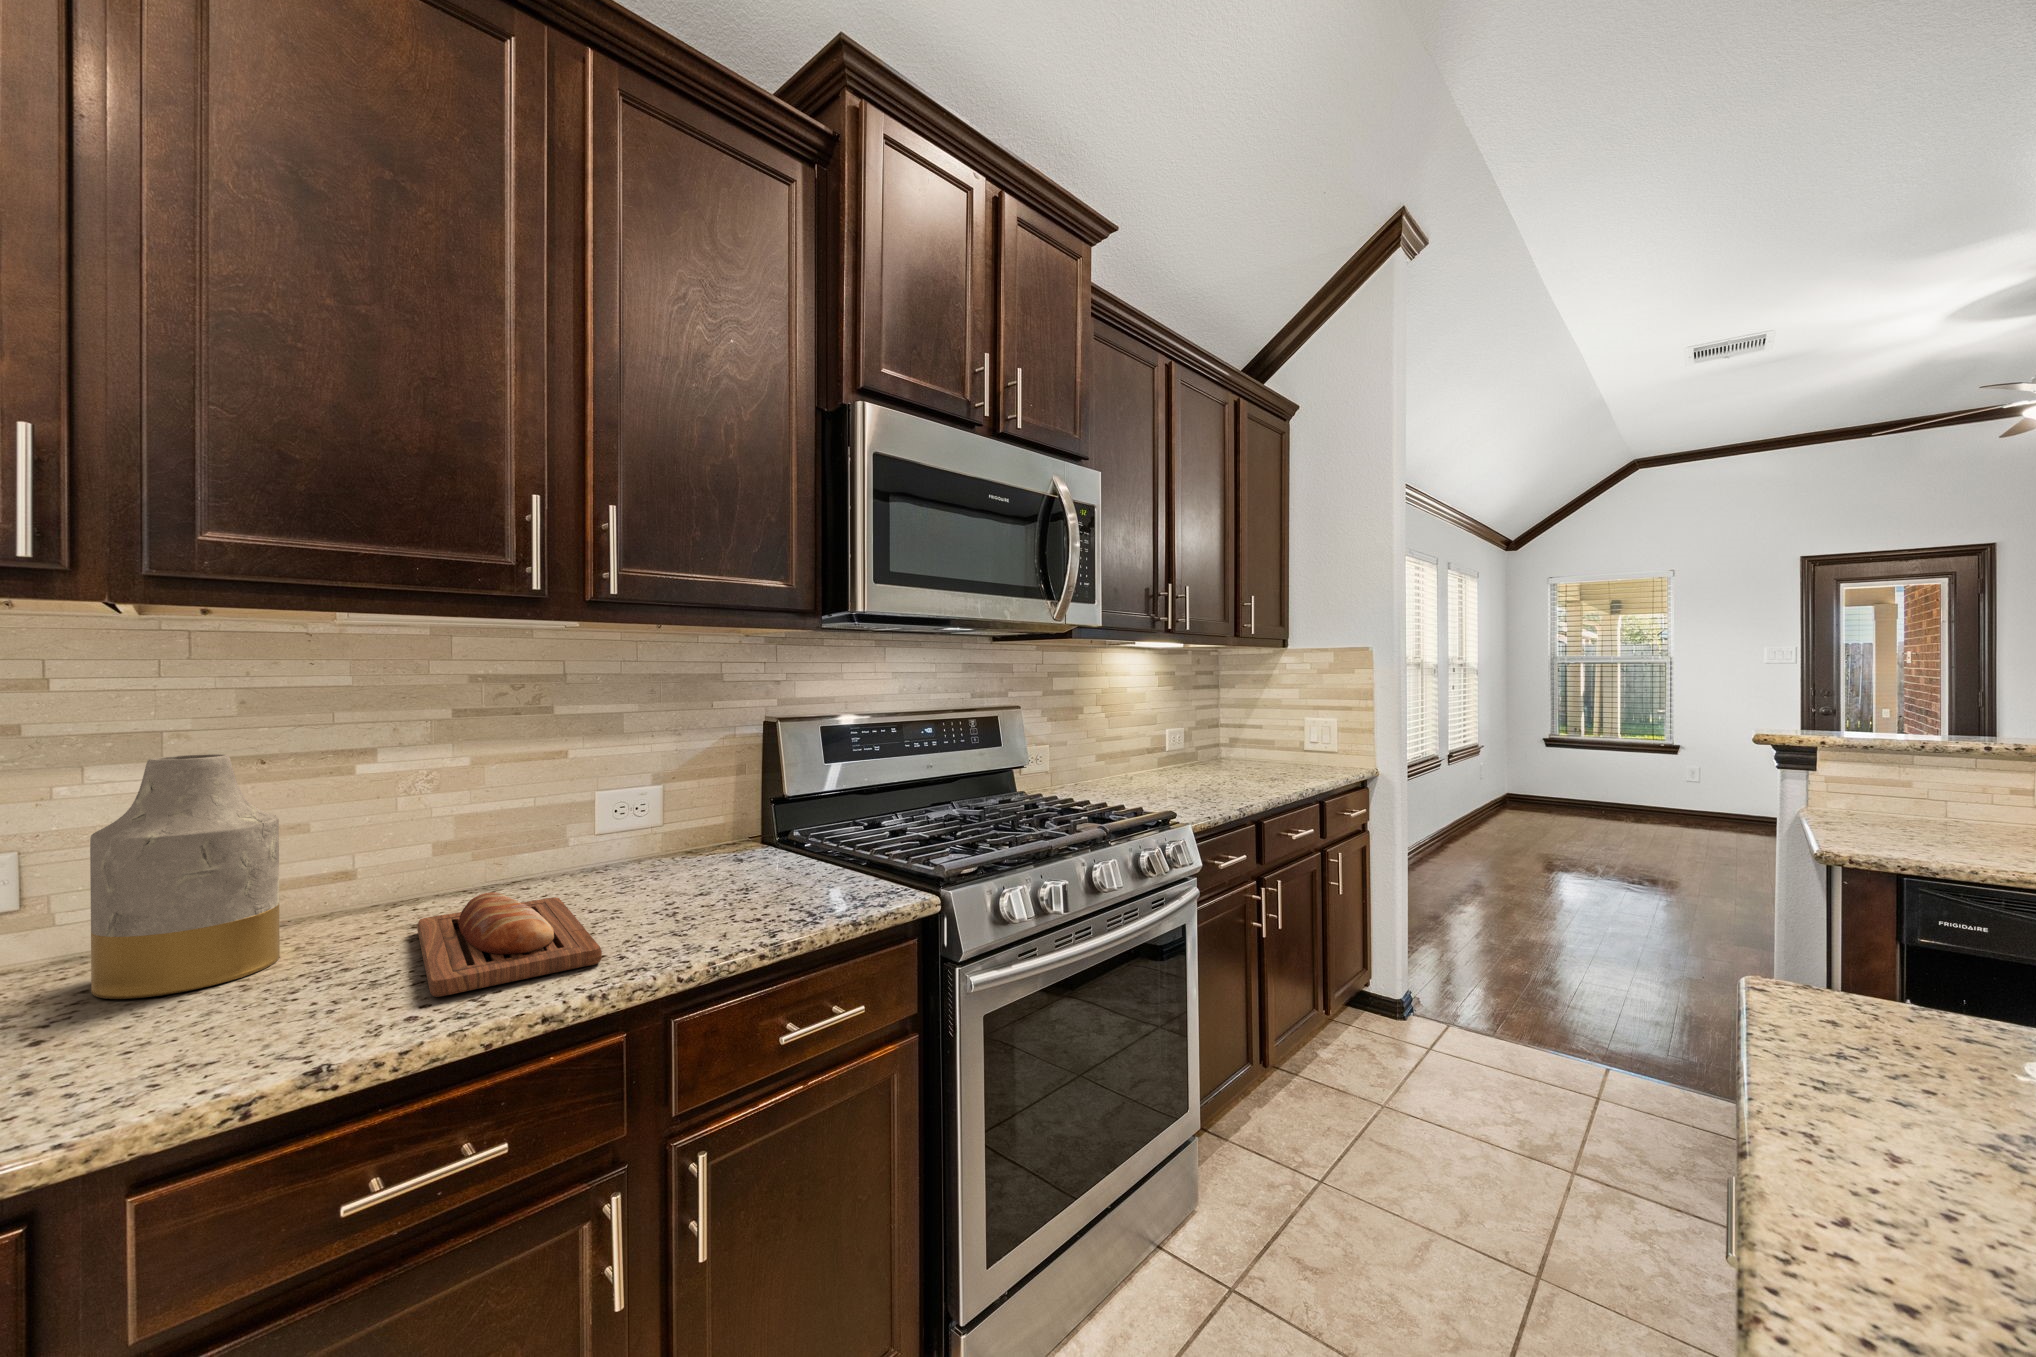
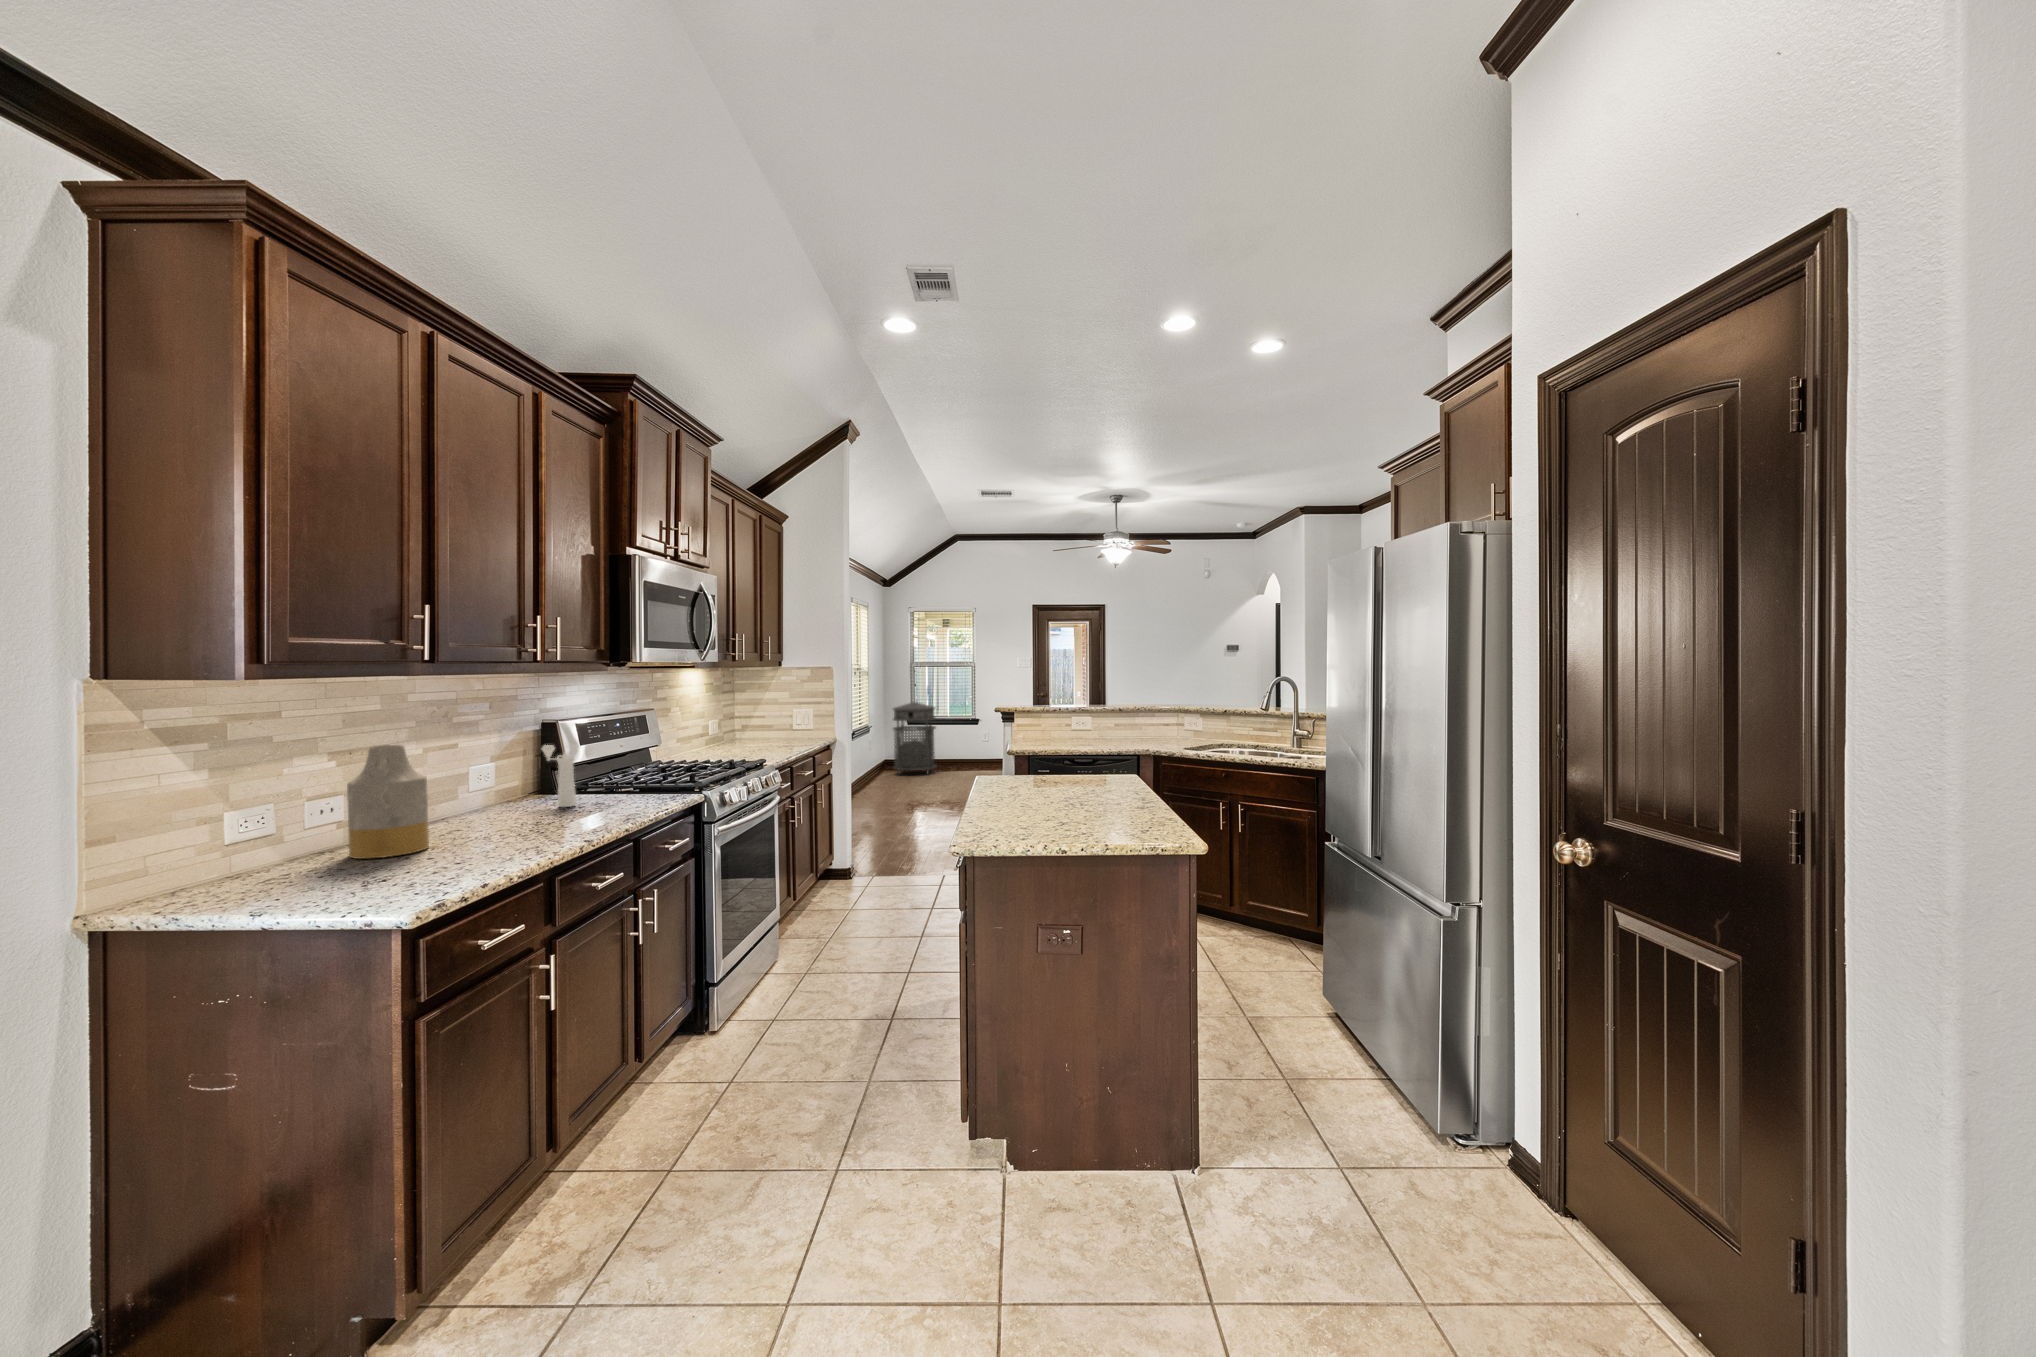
trash can: none [1518,714,1594,825] -> present [893,702,937,774]
pepper mill: none [686,763,720,889] -> present [541,745,576,807]
bread loaf: present [417,892,602,997] -> none [463,806,600,833]

